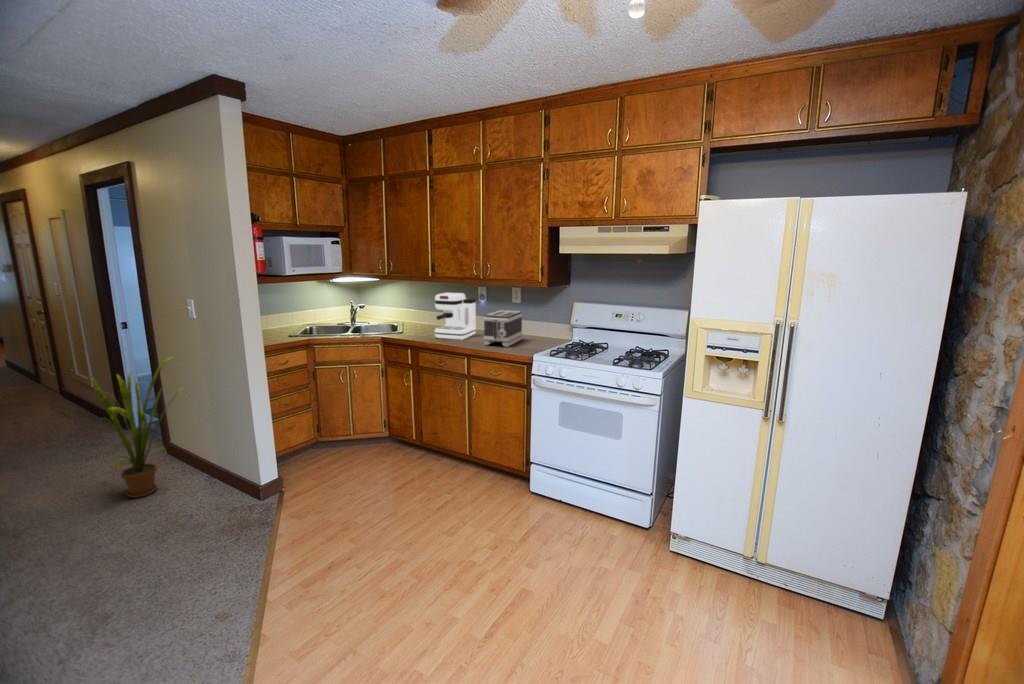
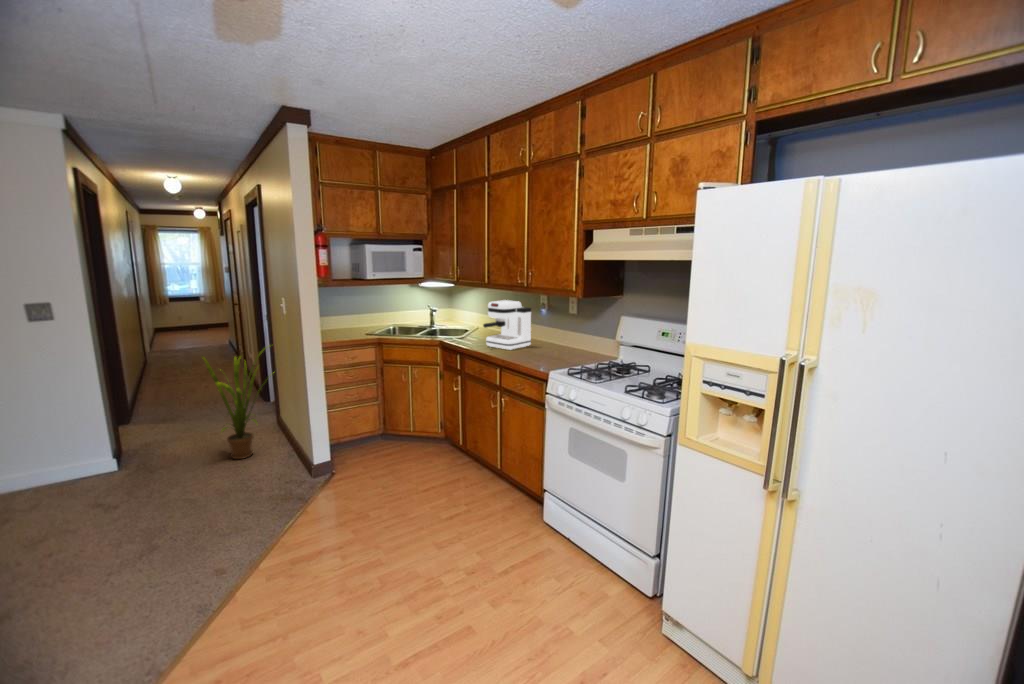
toaster: present [483,310,522,347] -> none [520,321,571,361]

